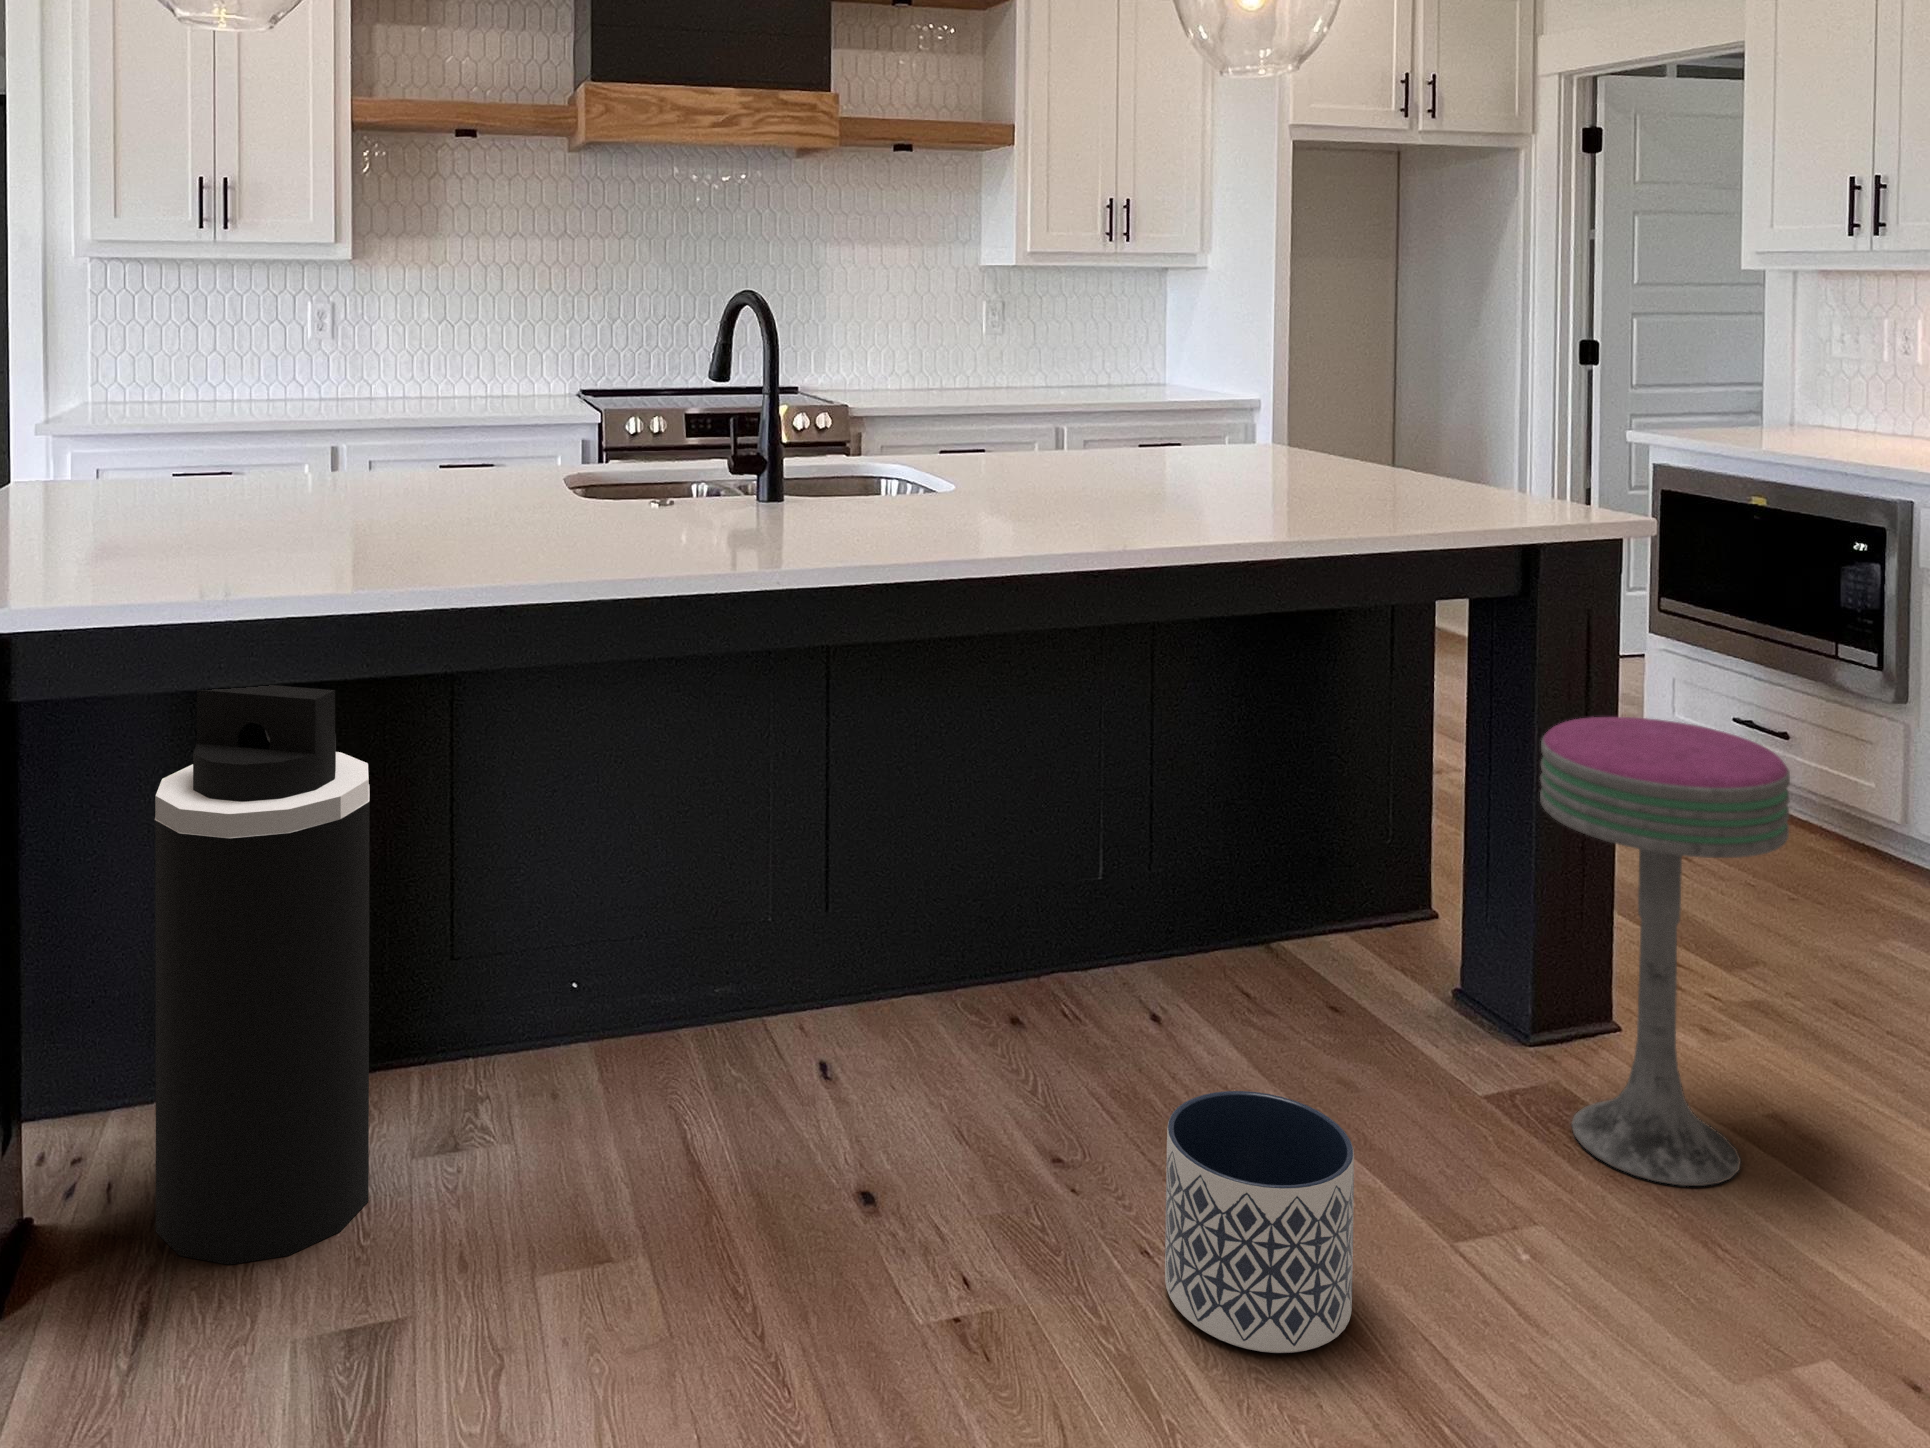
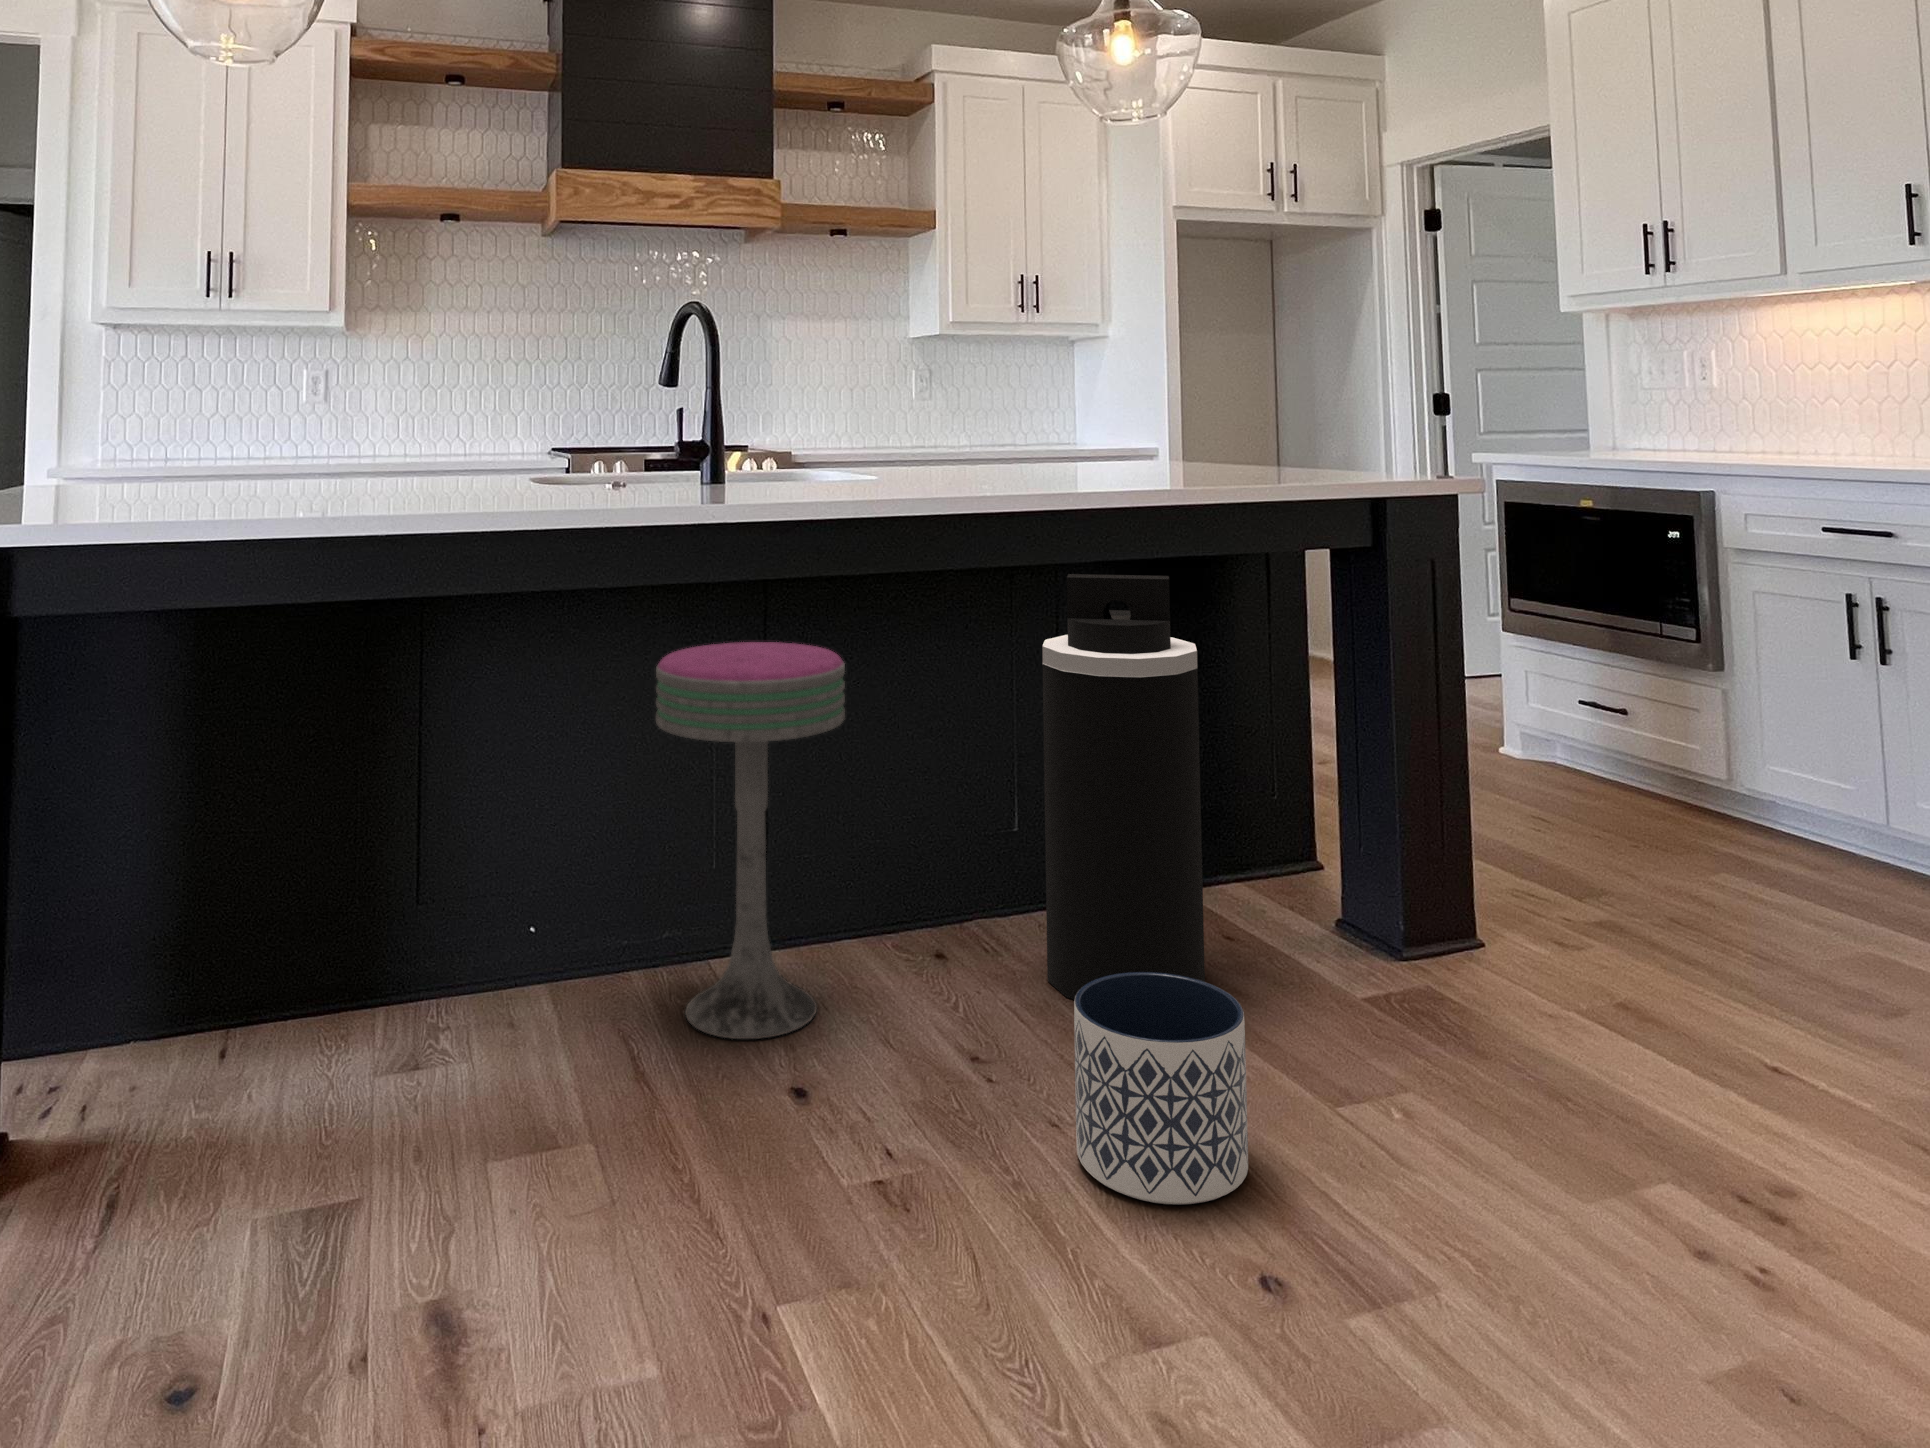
trash can: present [155,685,369,1265] -> present [1042,574,1205,999]
bar stool: present [1540,717,1790,1186] -> present [656,642,845,1039]

